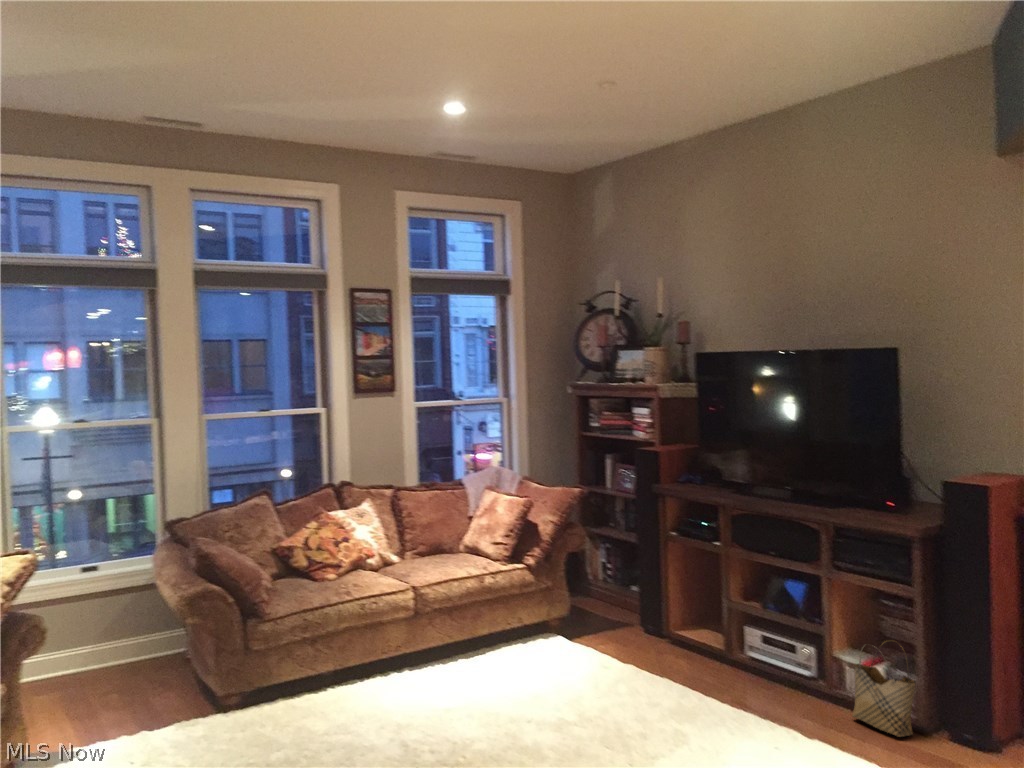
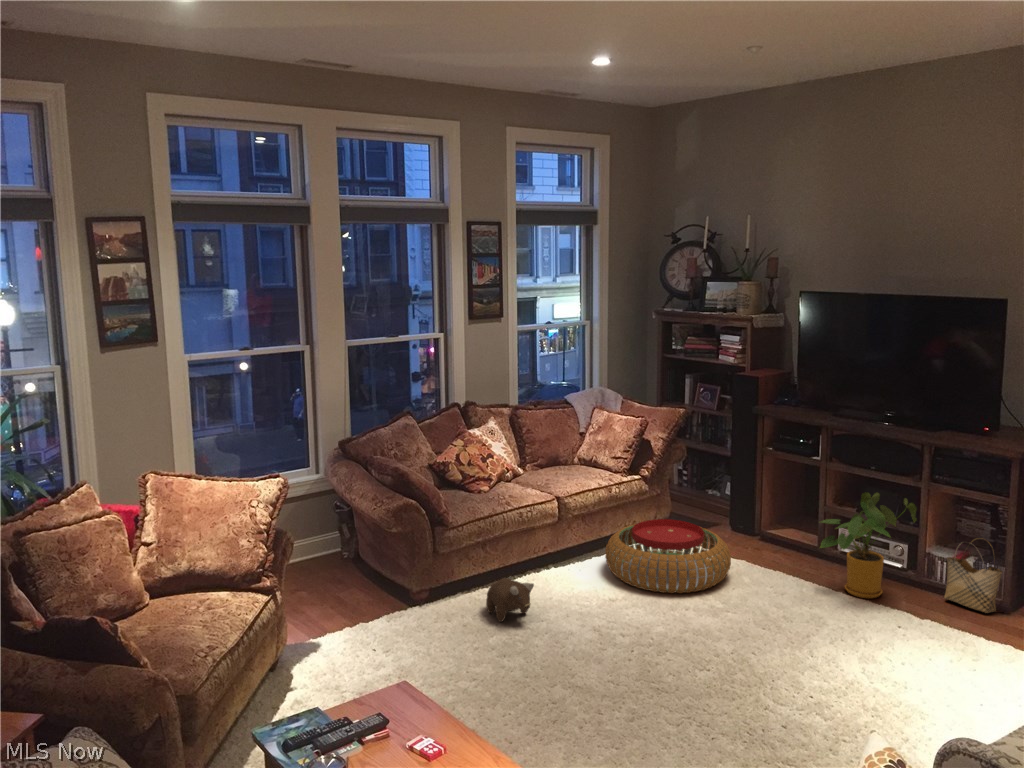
house plant: none [699,583,820,715] -> present [821,493,917,598]
pouf: none [462,614,607,704] -> present [605,519,731,593]
plush toy: none [292,682,342,735] -> present [486,578,534,622]

